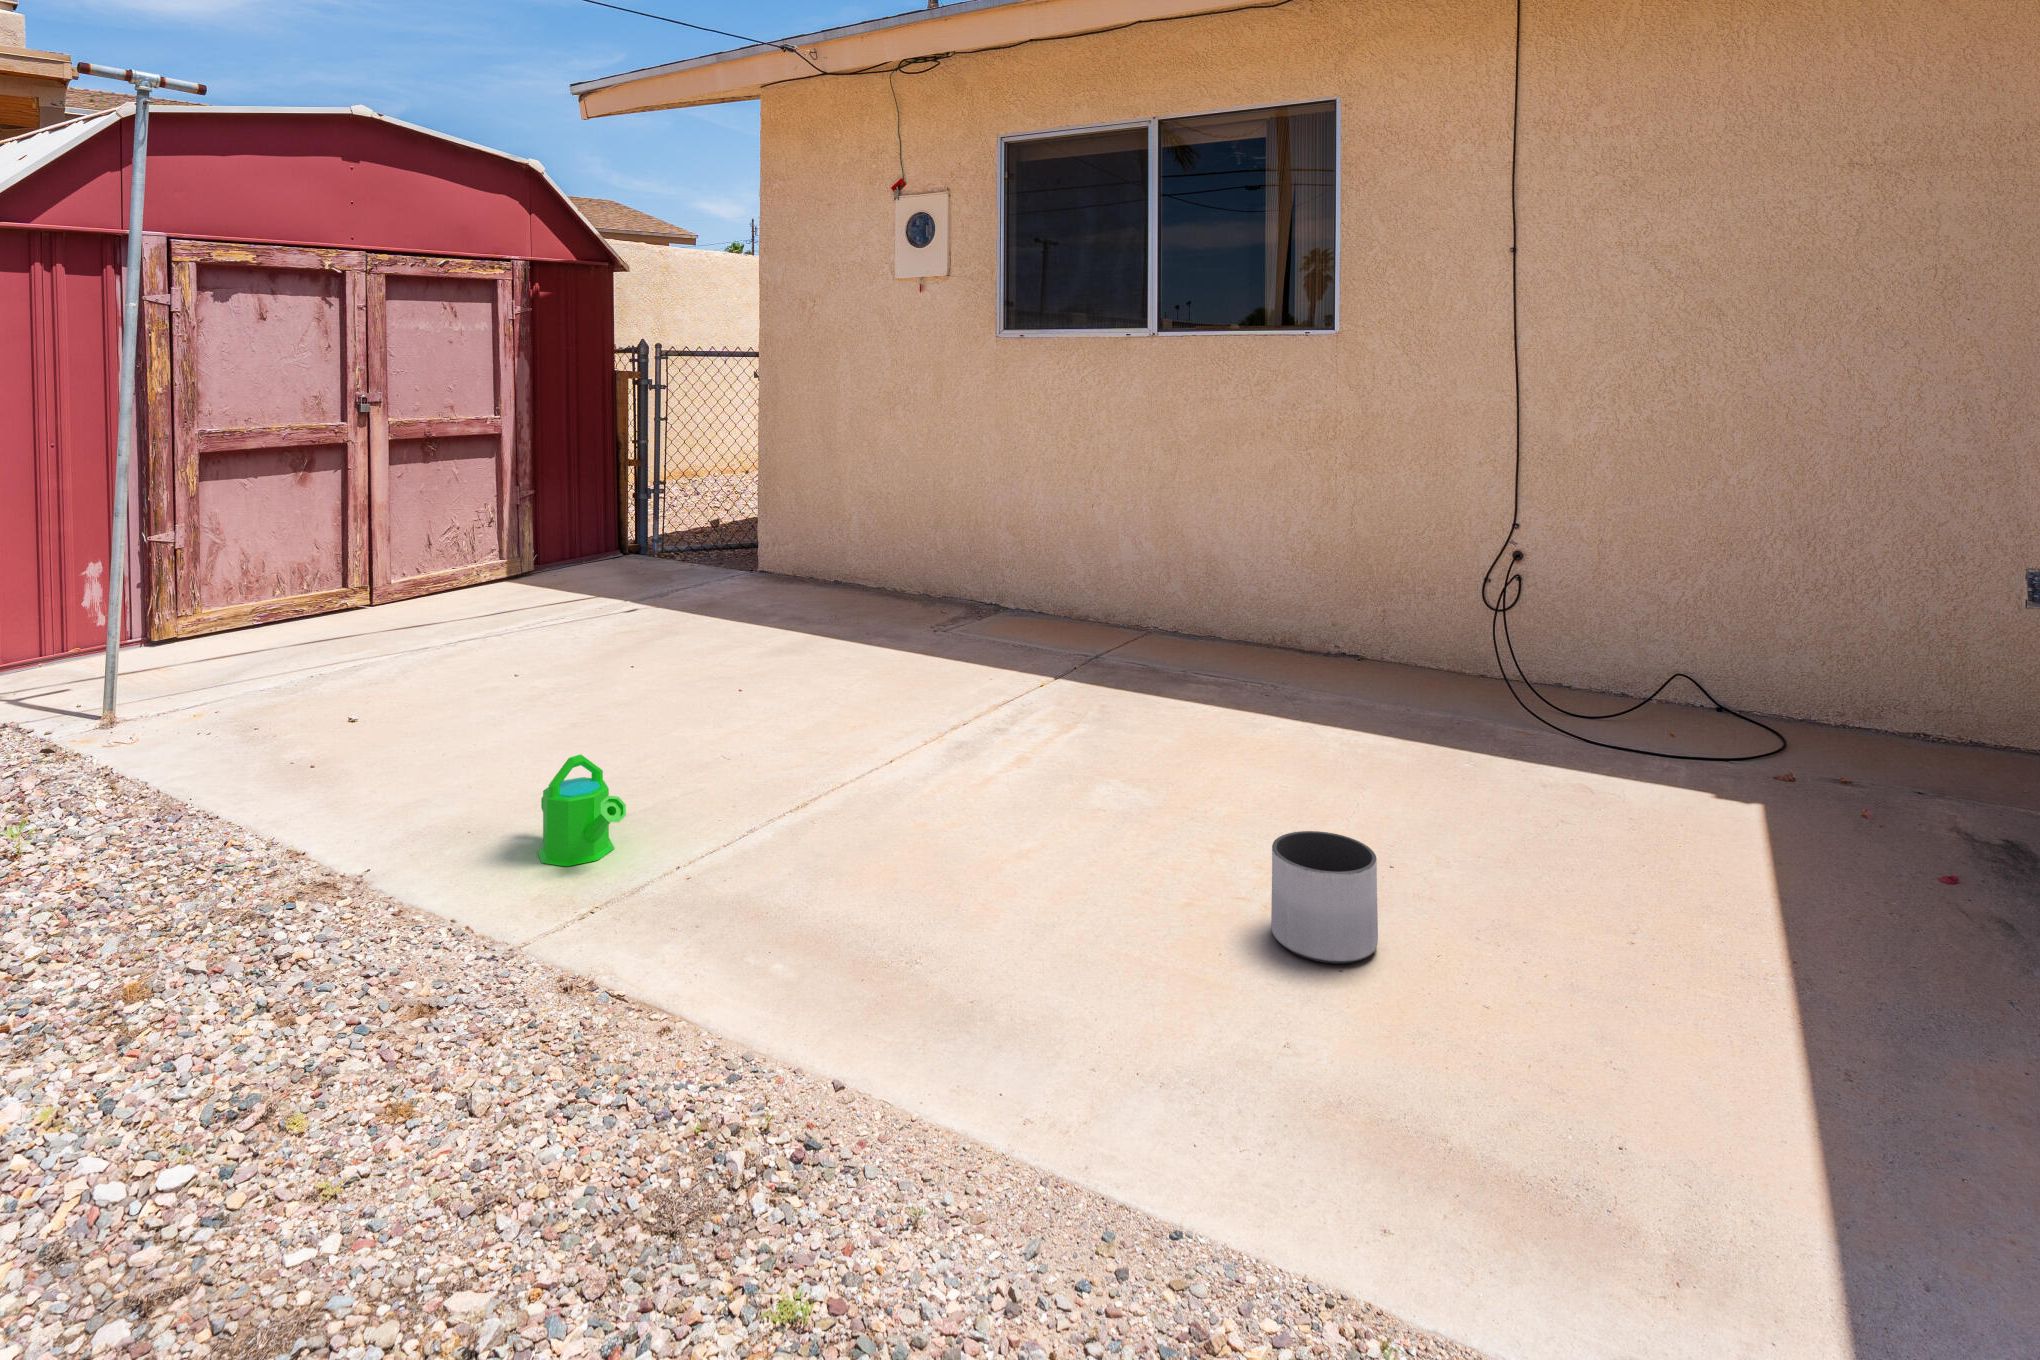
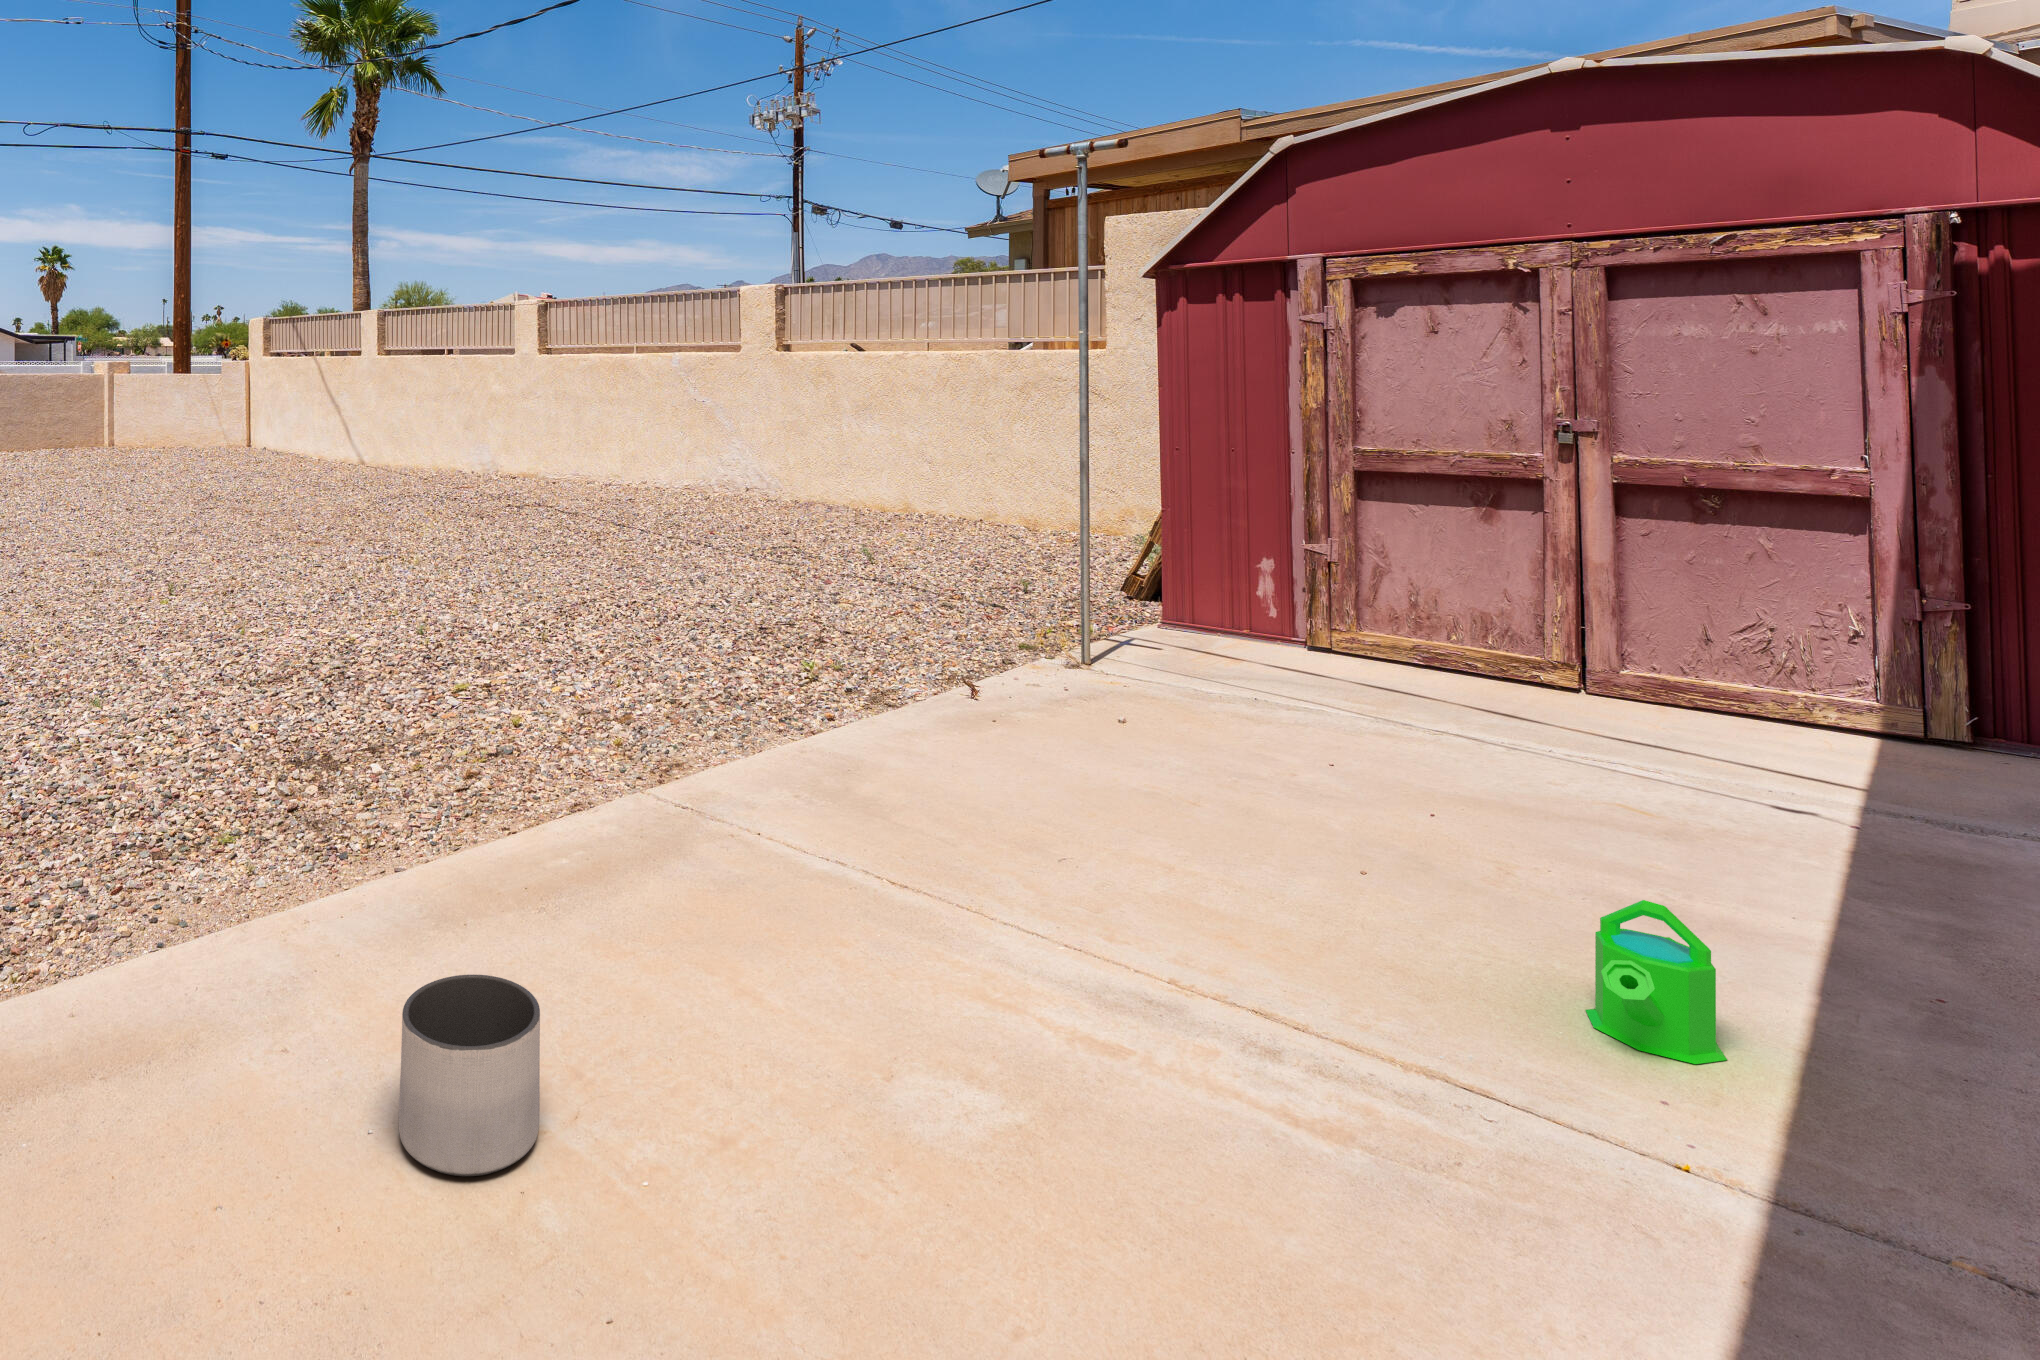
watering can: present [537,754,626,866] -> present [1586,900,1727,1064]

